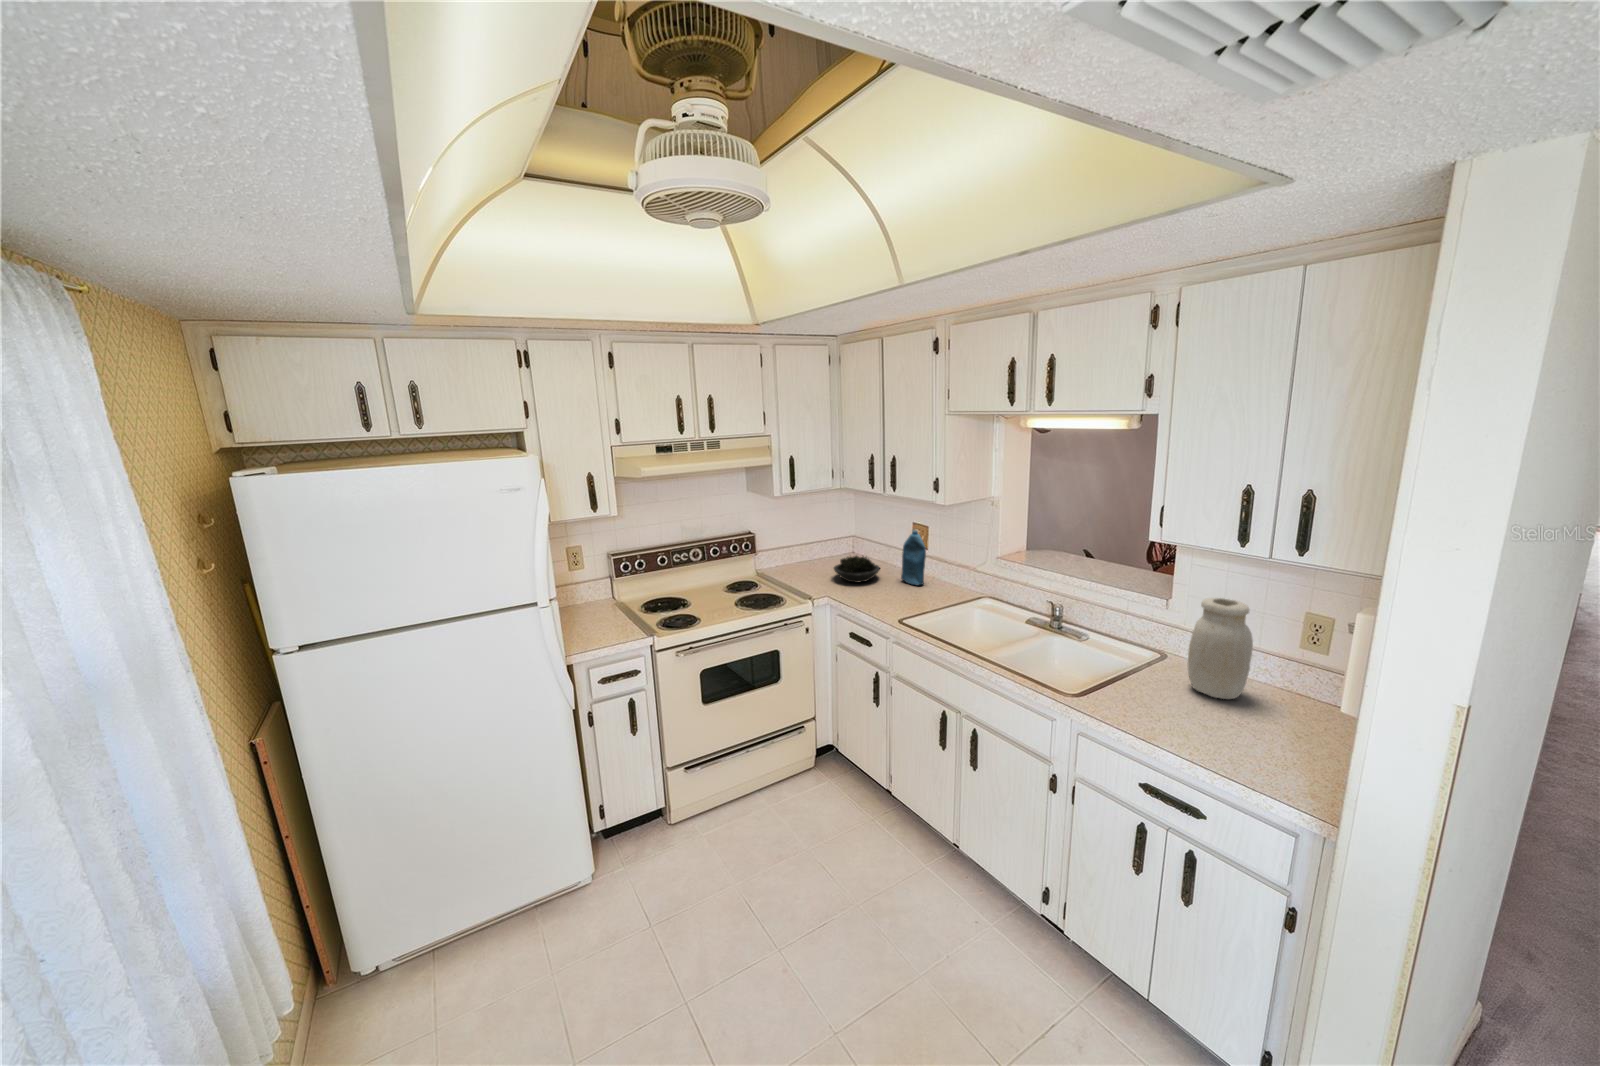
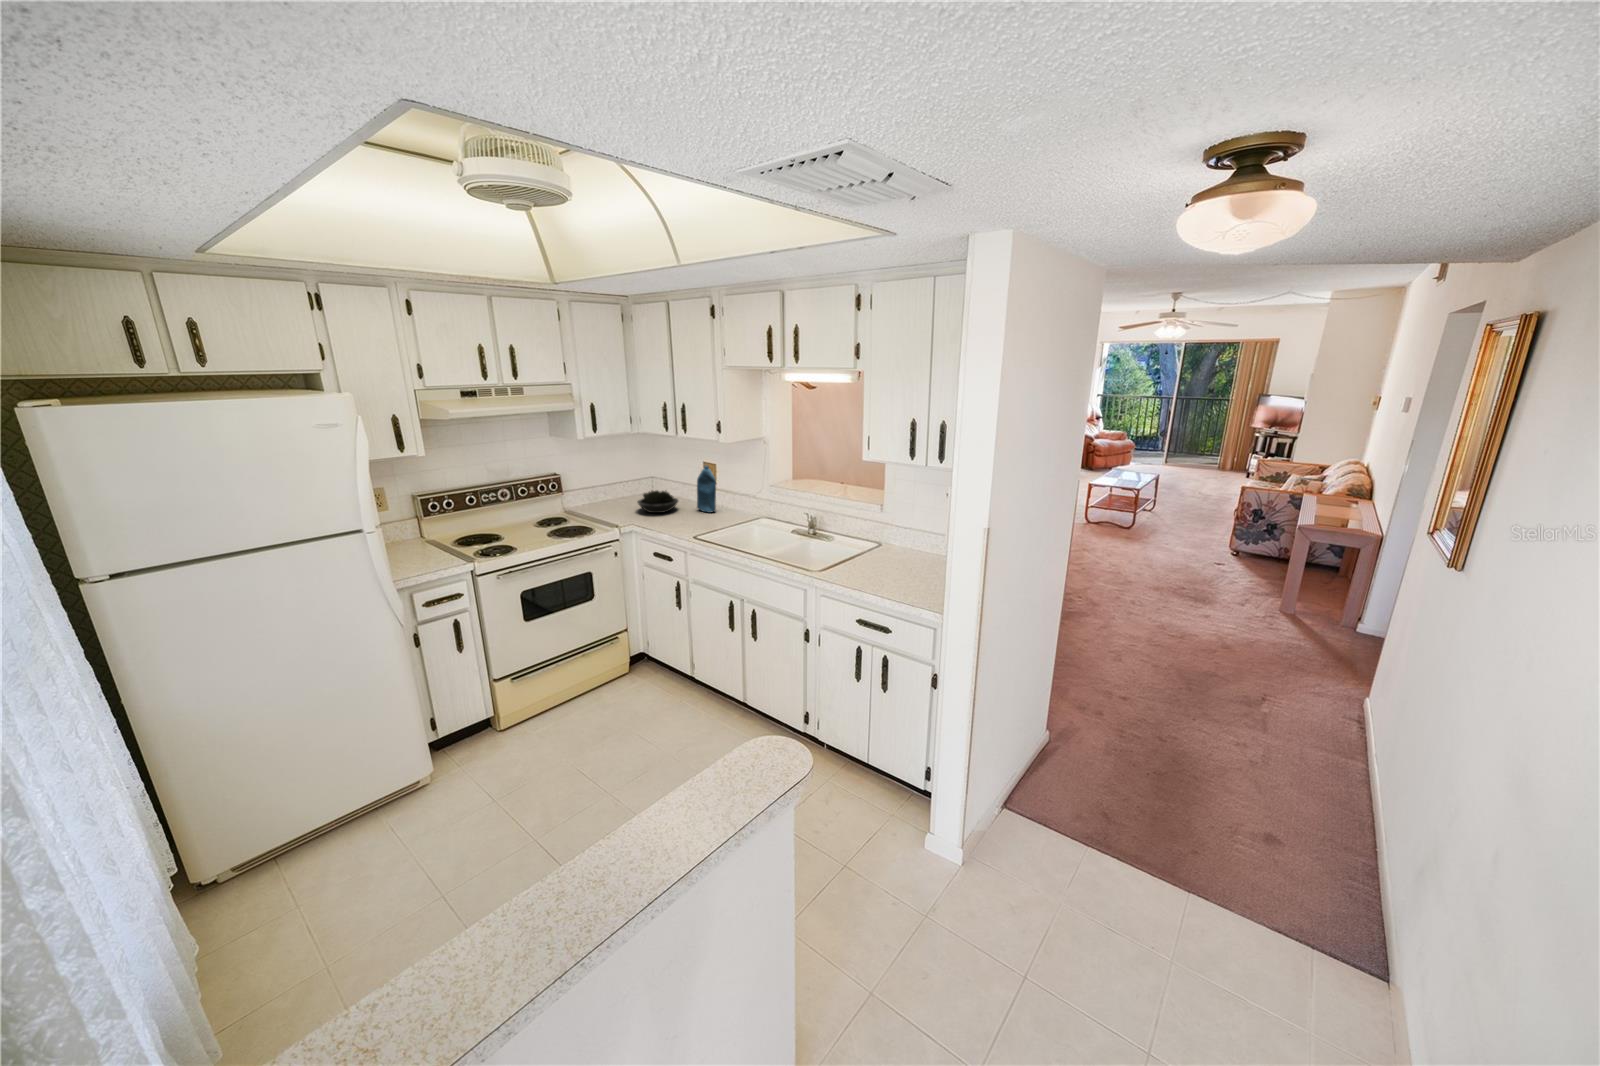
jar: present [1188,598,1253,699] -> none [890,496,925,564]

